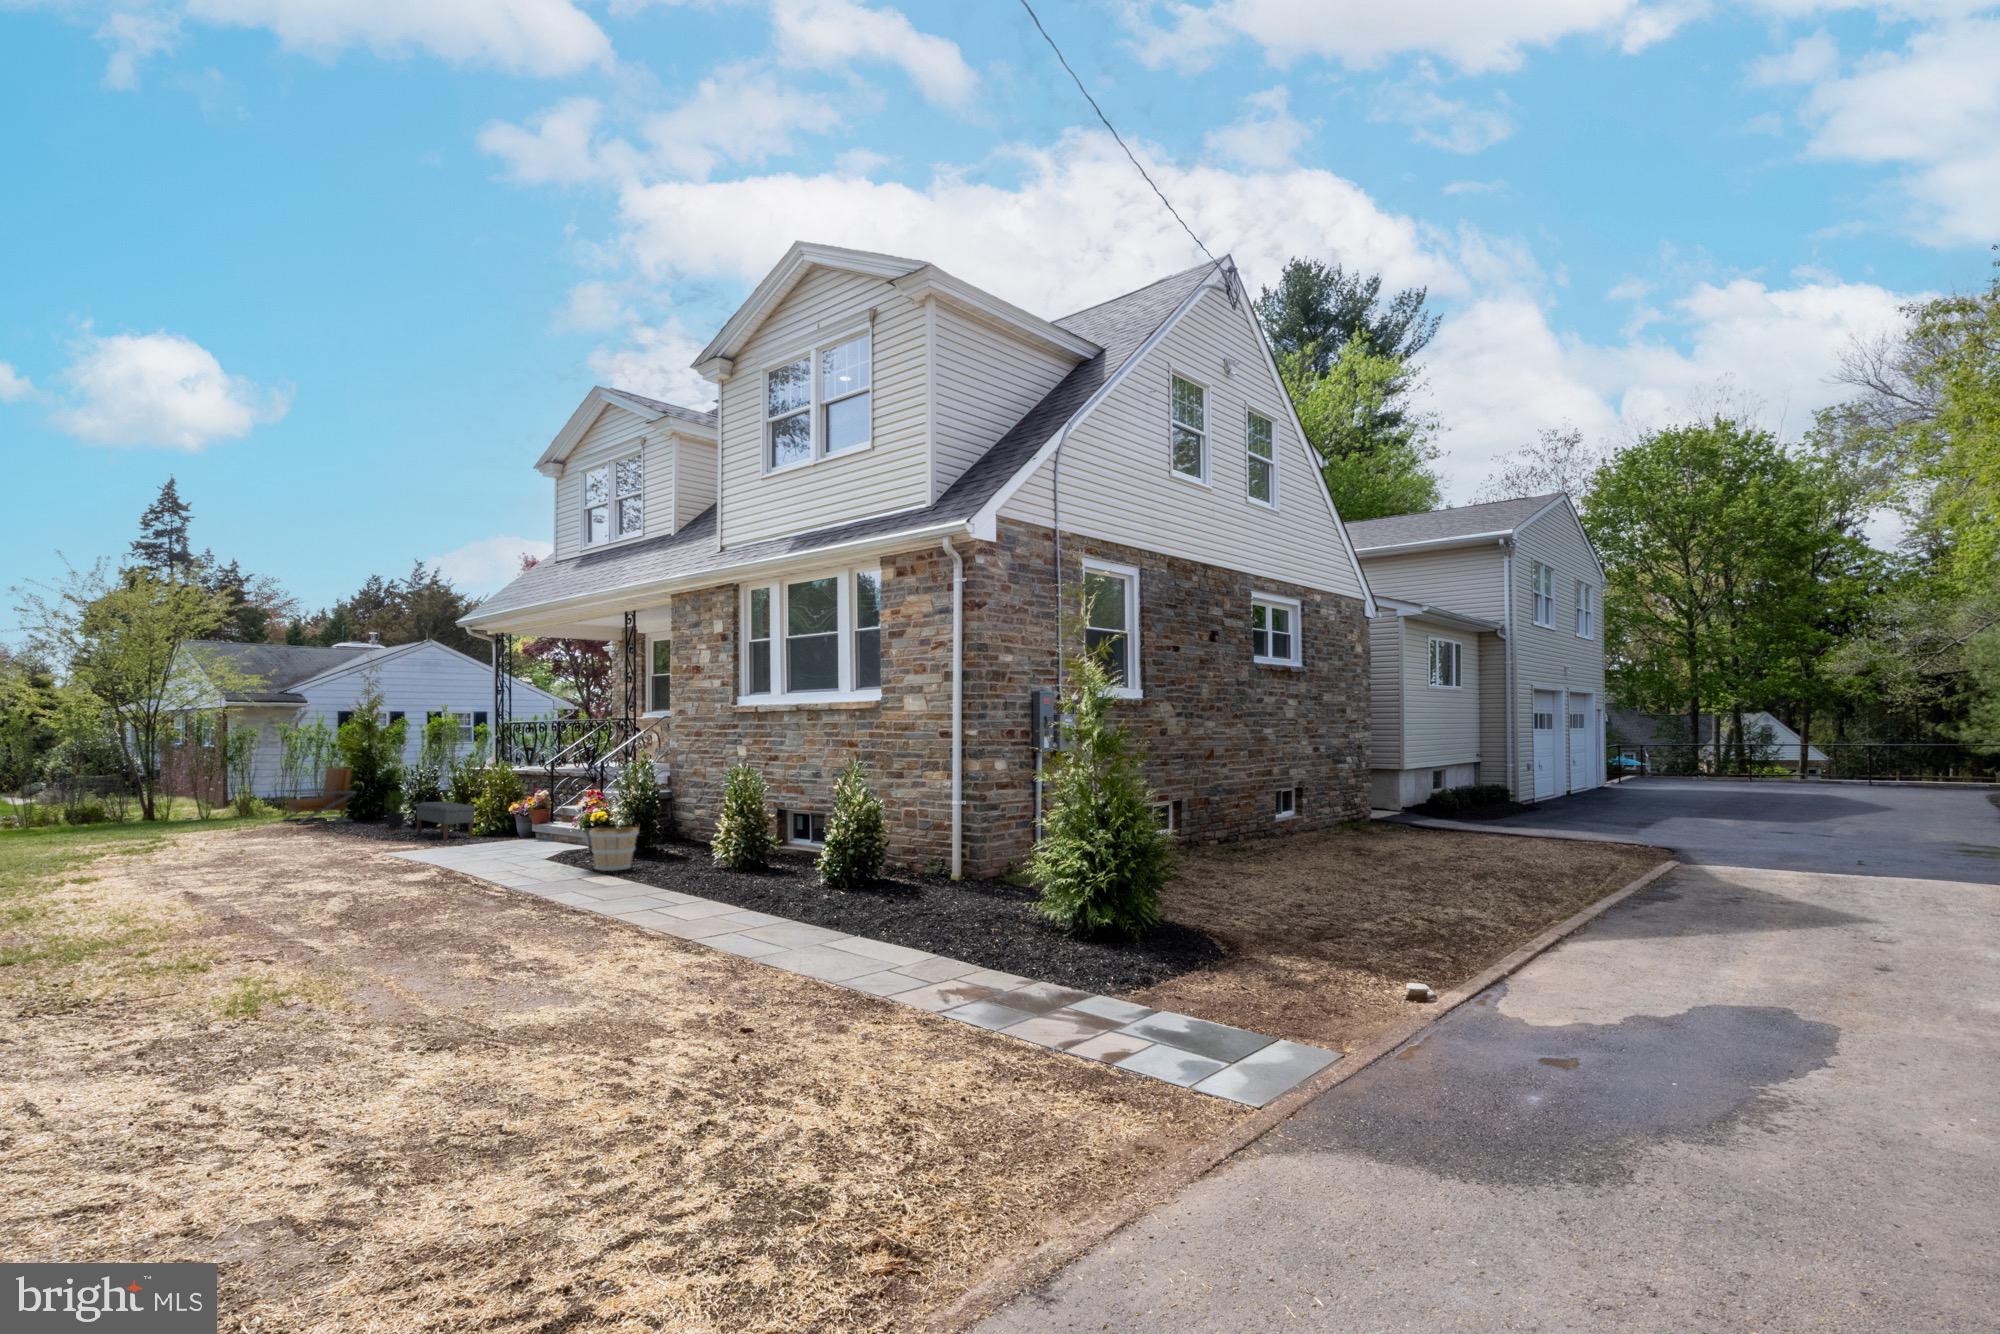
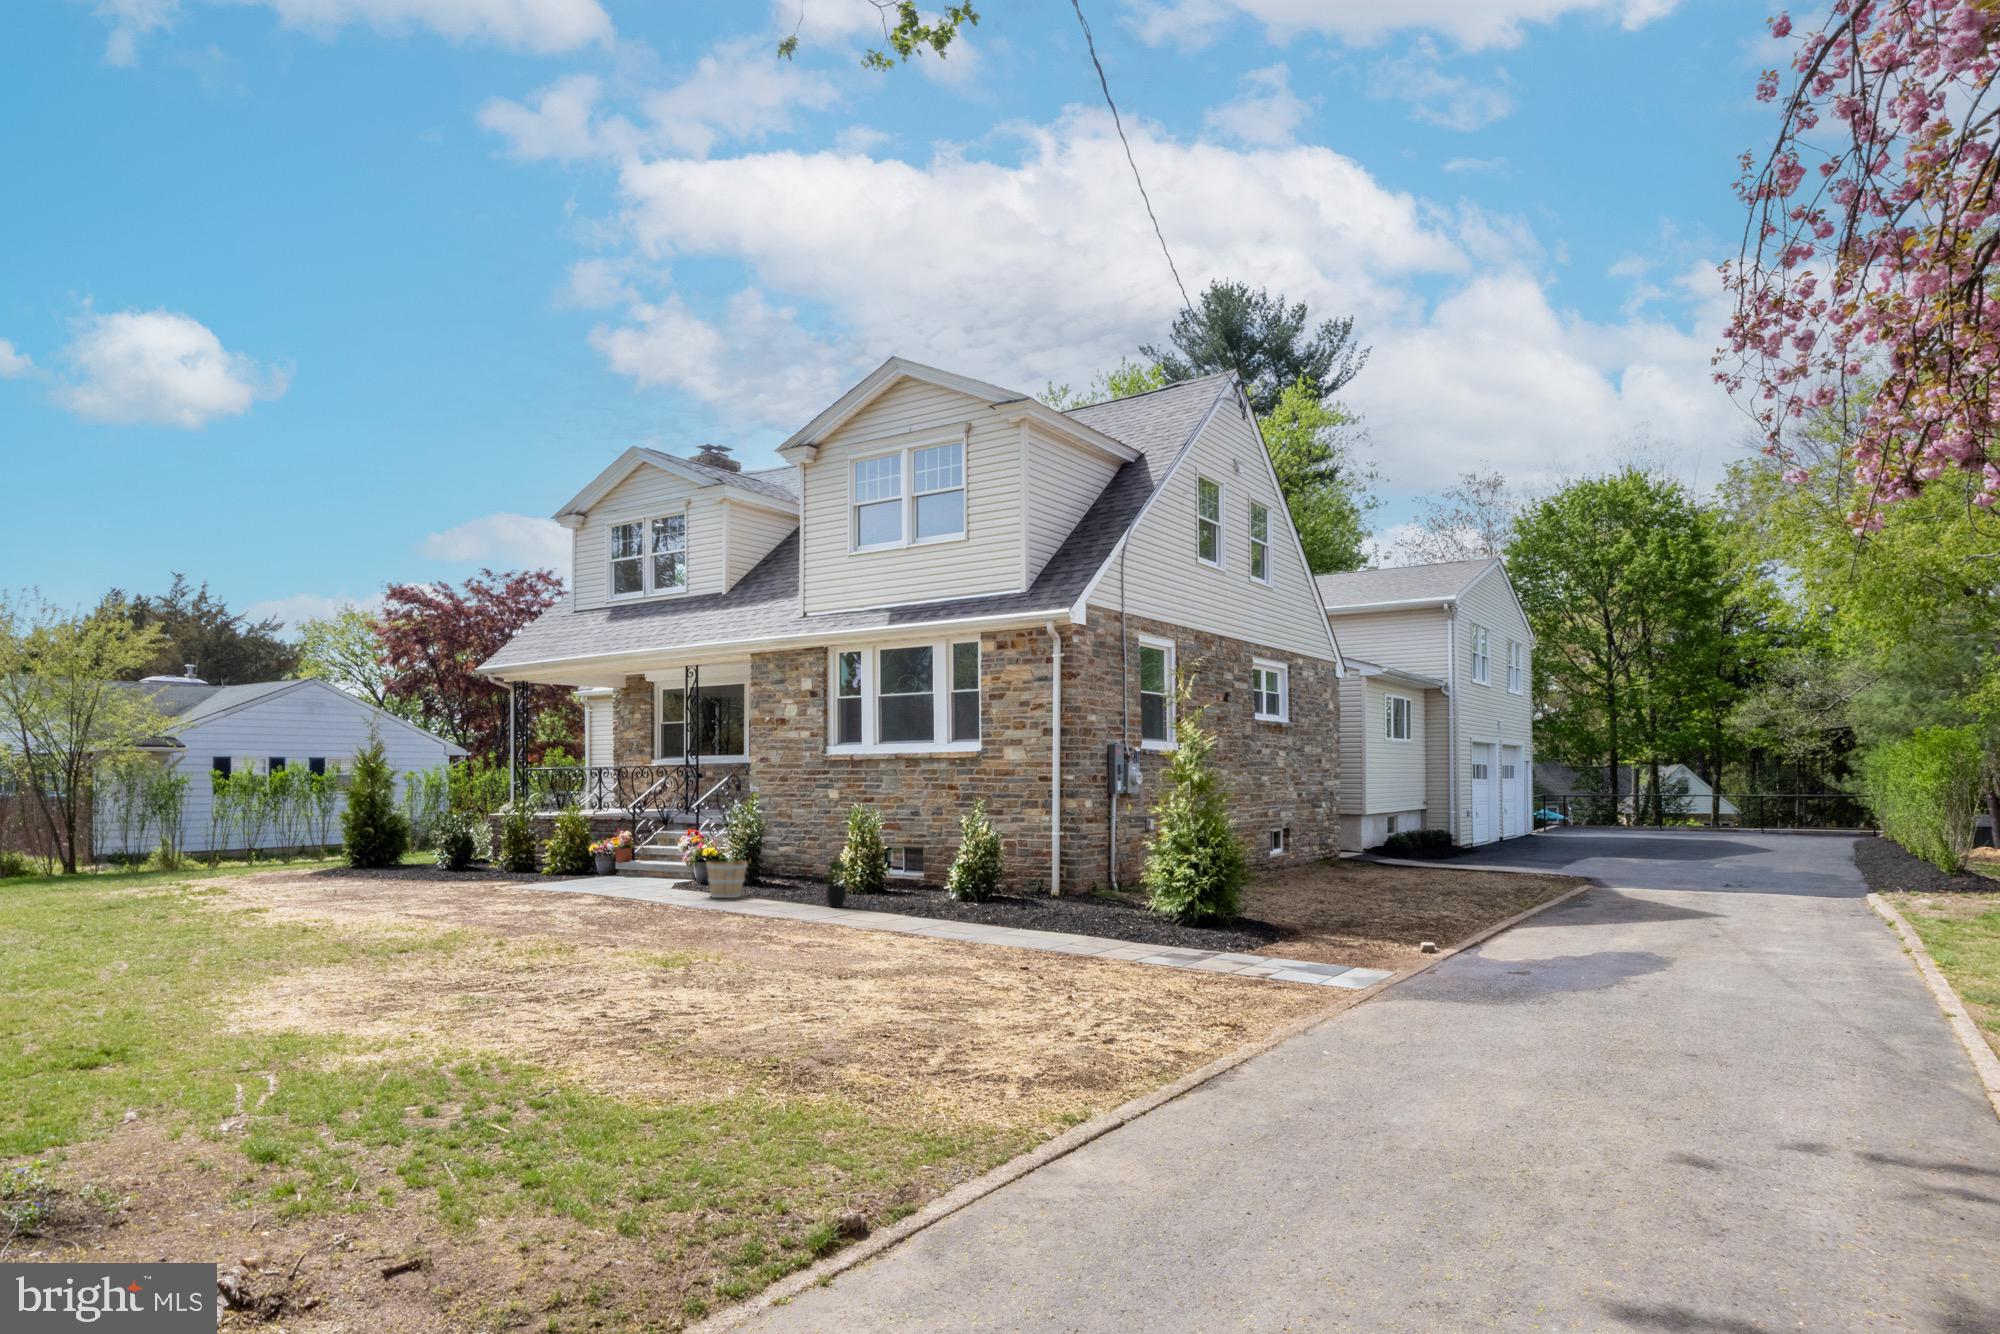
lounge chair: present [284,767,356,825] -> none [301,813,381,869]
potted plant: present [385,791,410,829] -> present [825,858,849,907]
bench: present [416,802,476,840] -> none [474,844,540,880]

